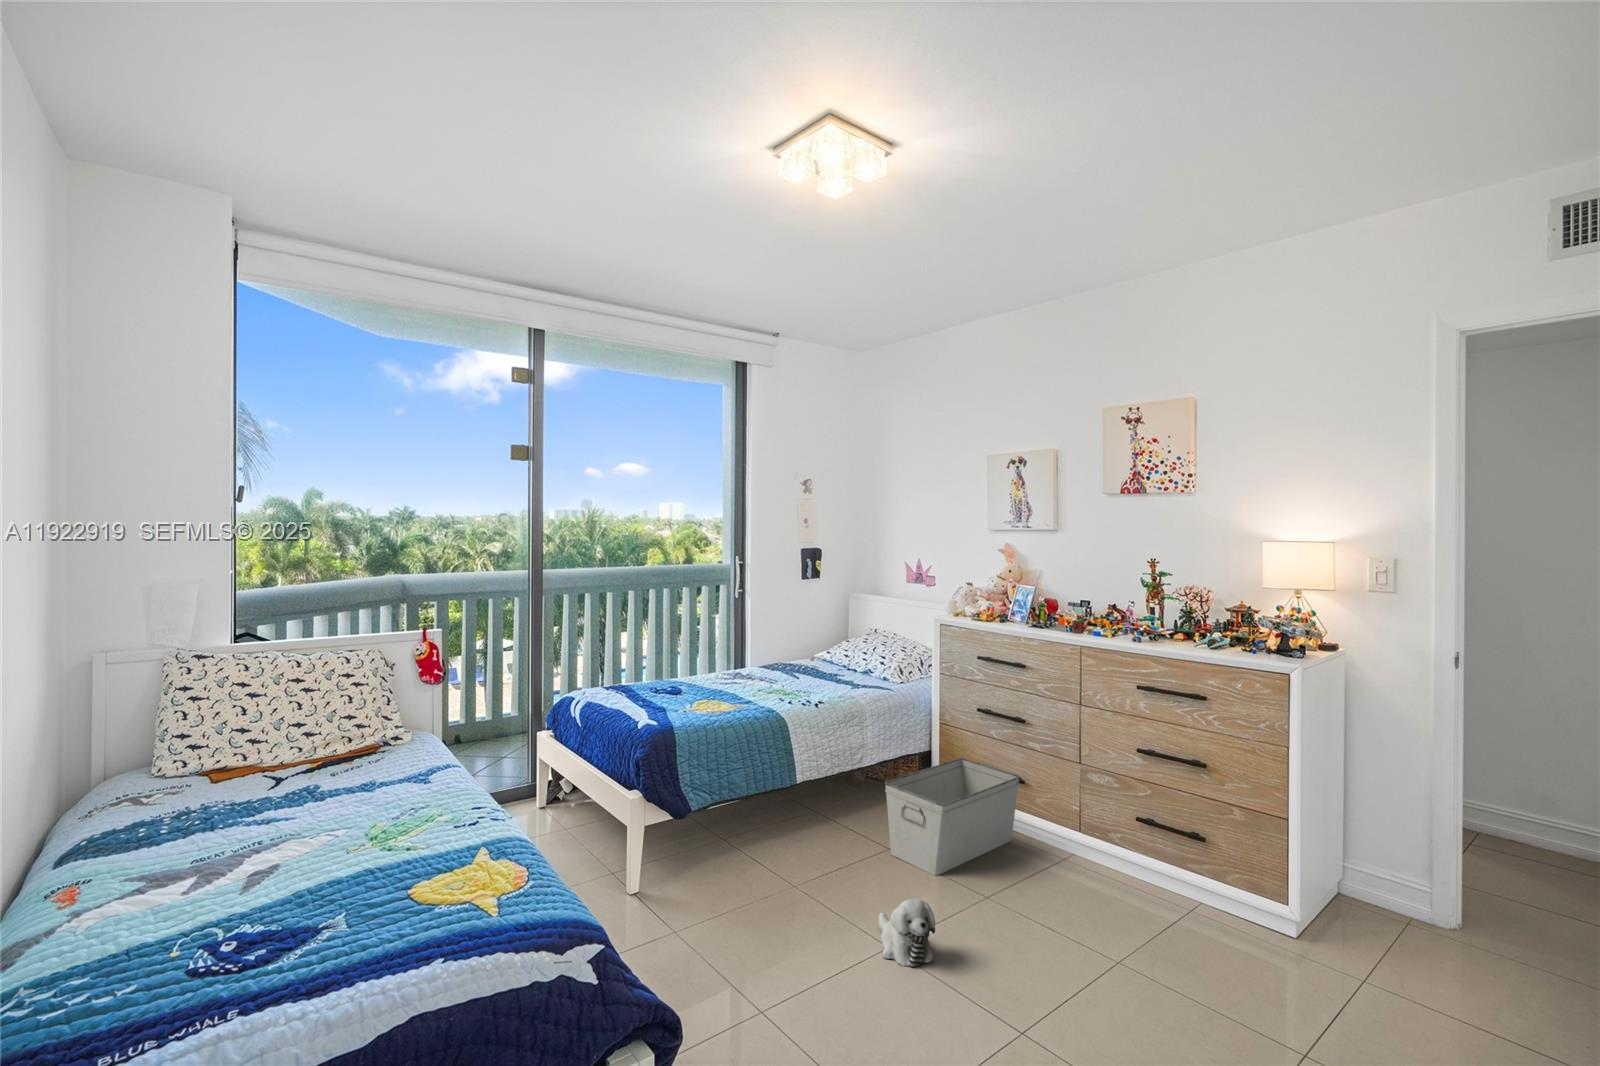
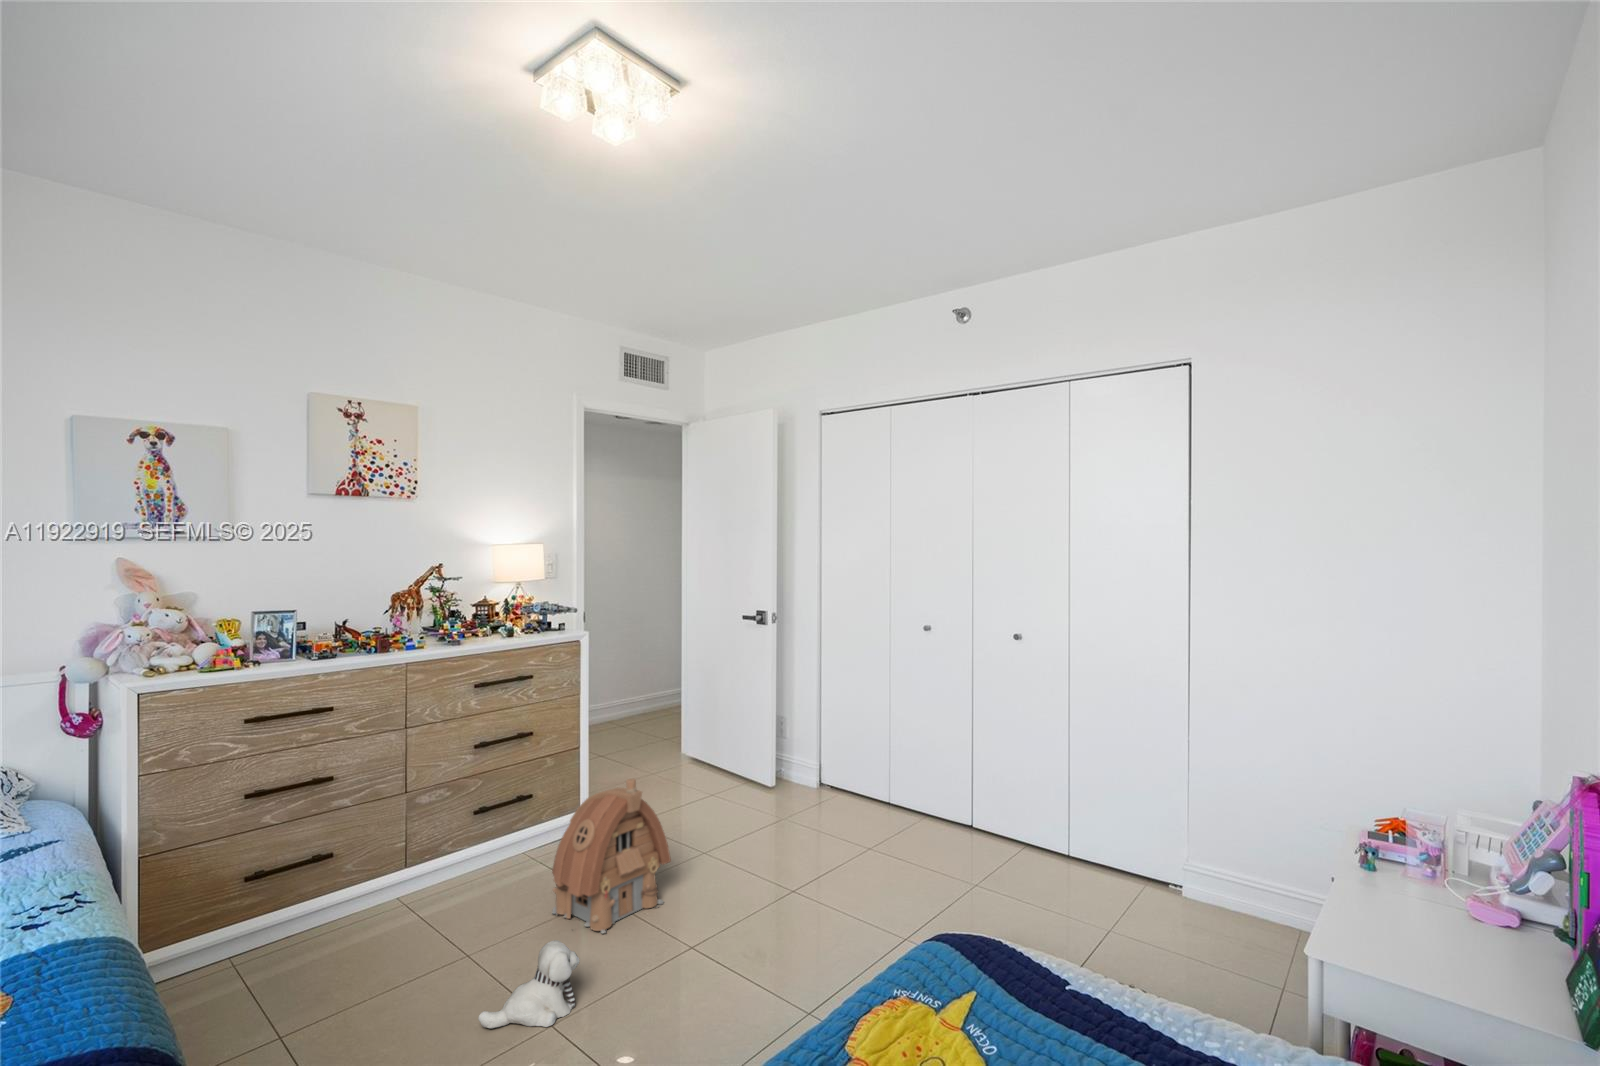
storage bin: present [885,758,1020,876] -> none [230,845,393,1025]
toy house: none [1031,824,1174,1013] -> present [552,778,671,934]

